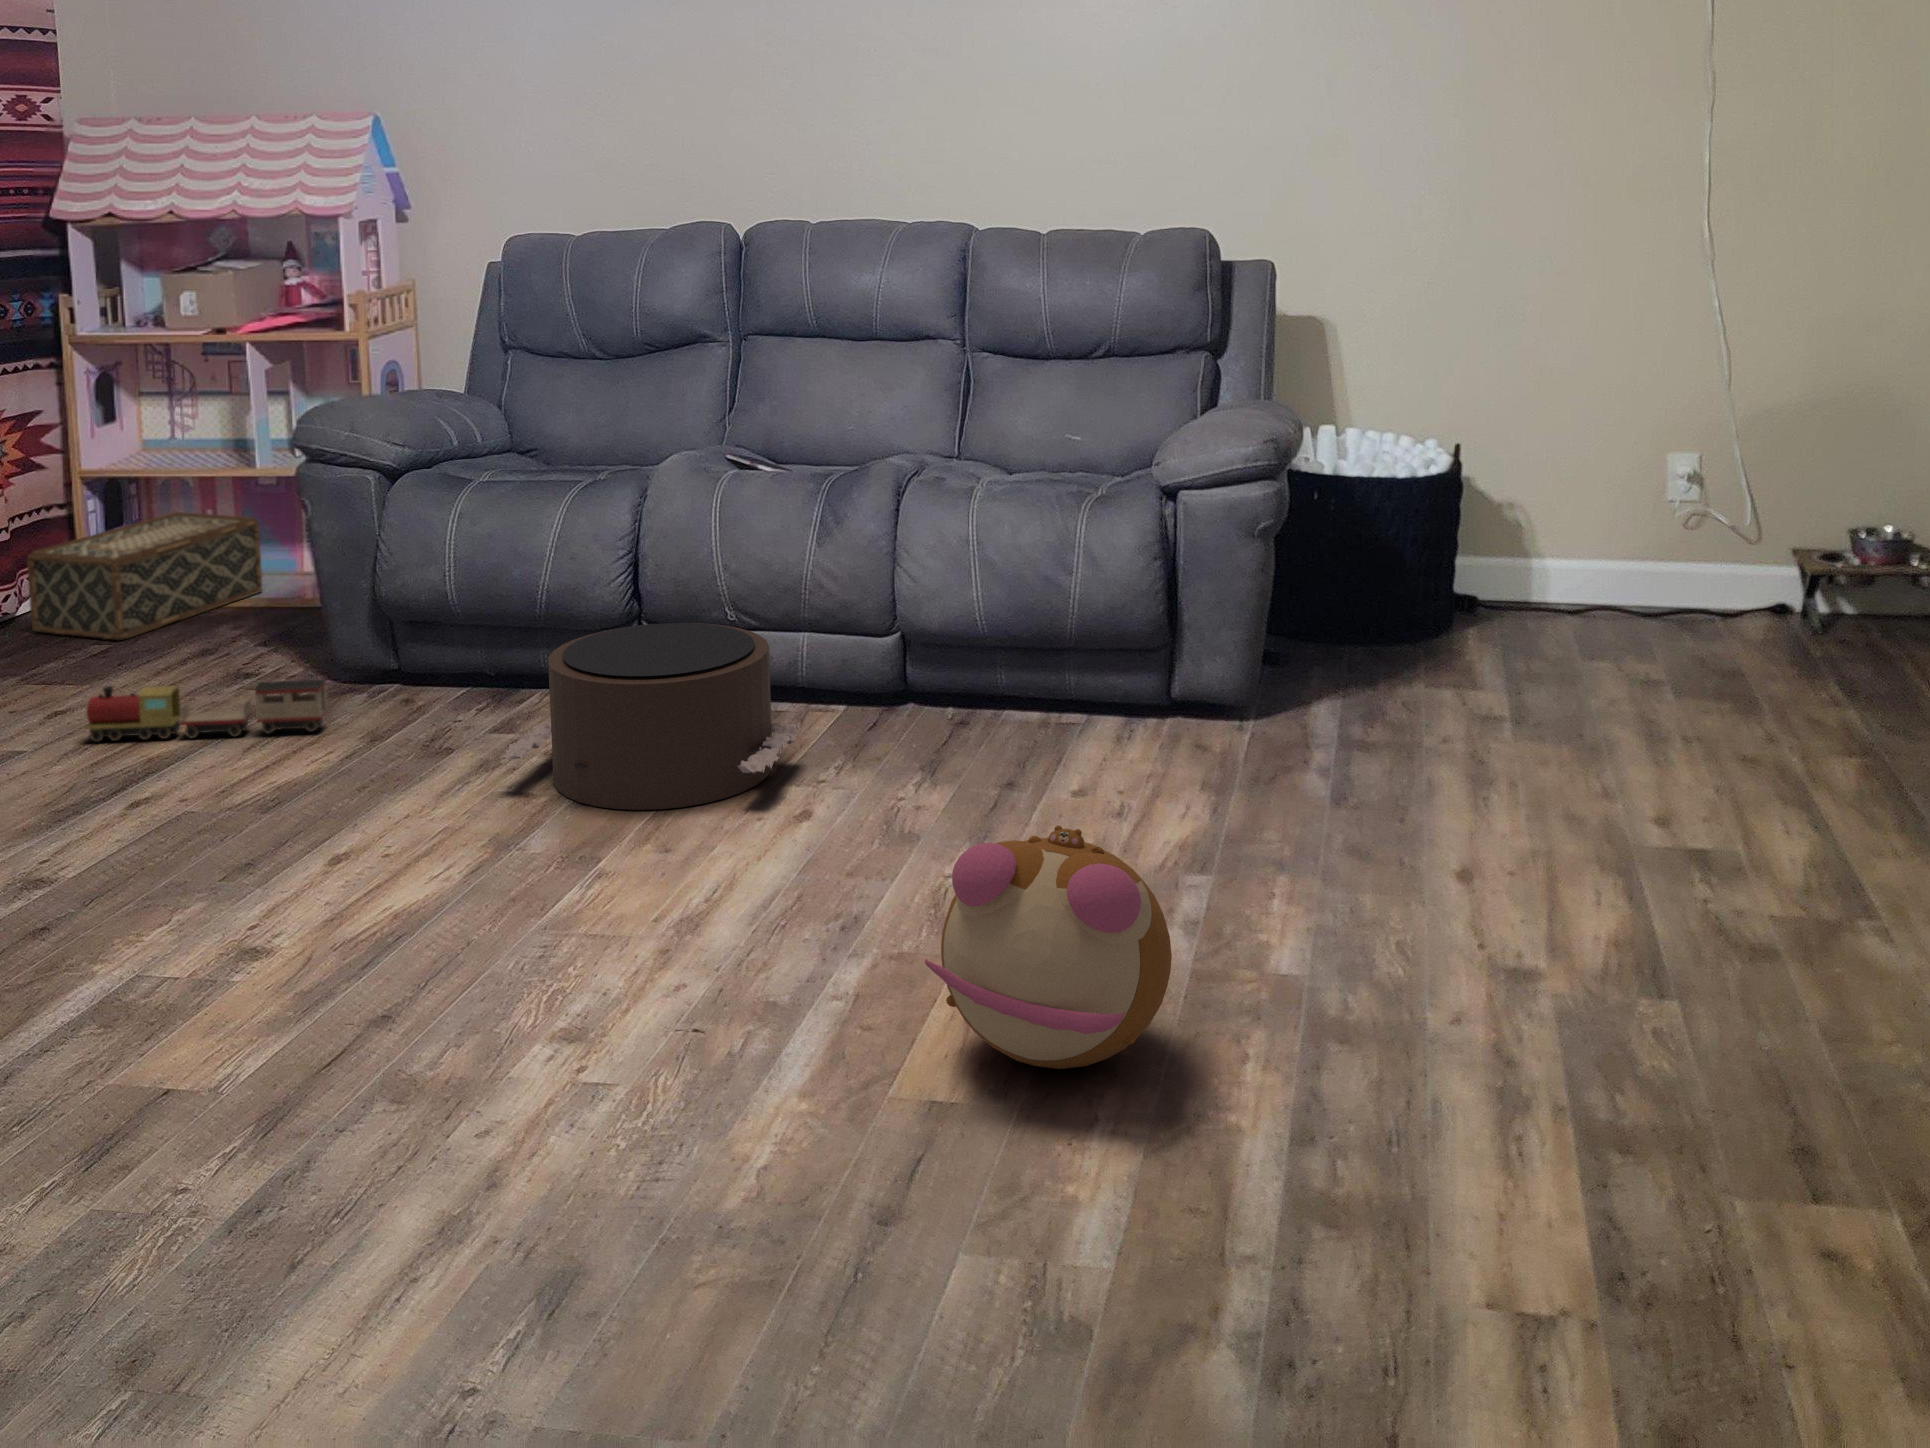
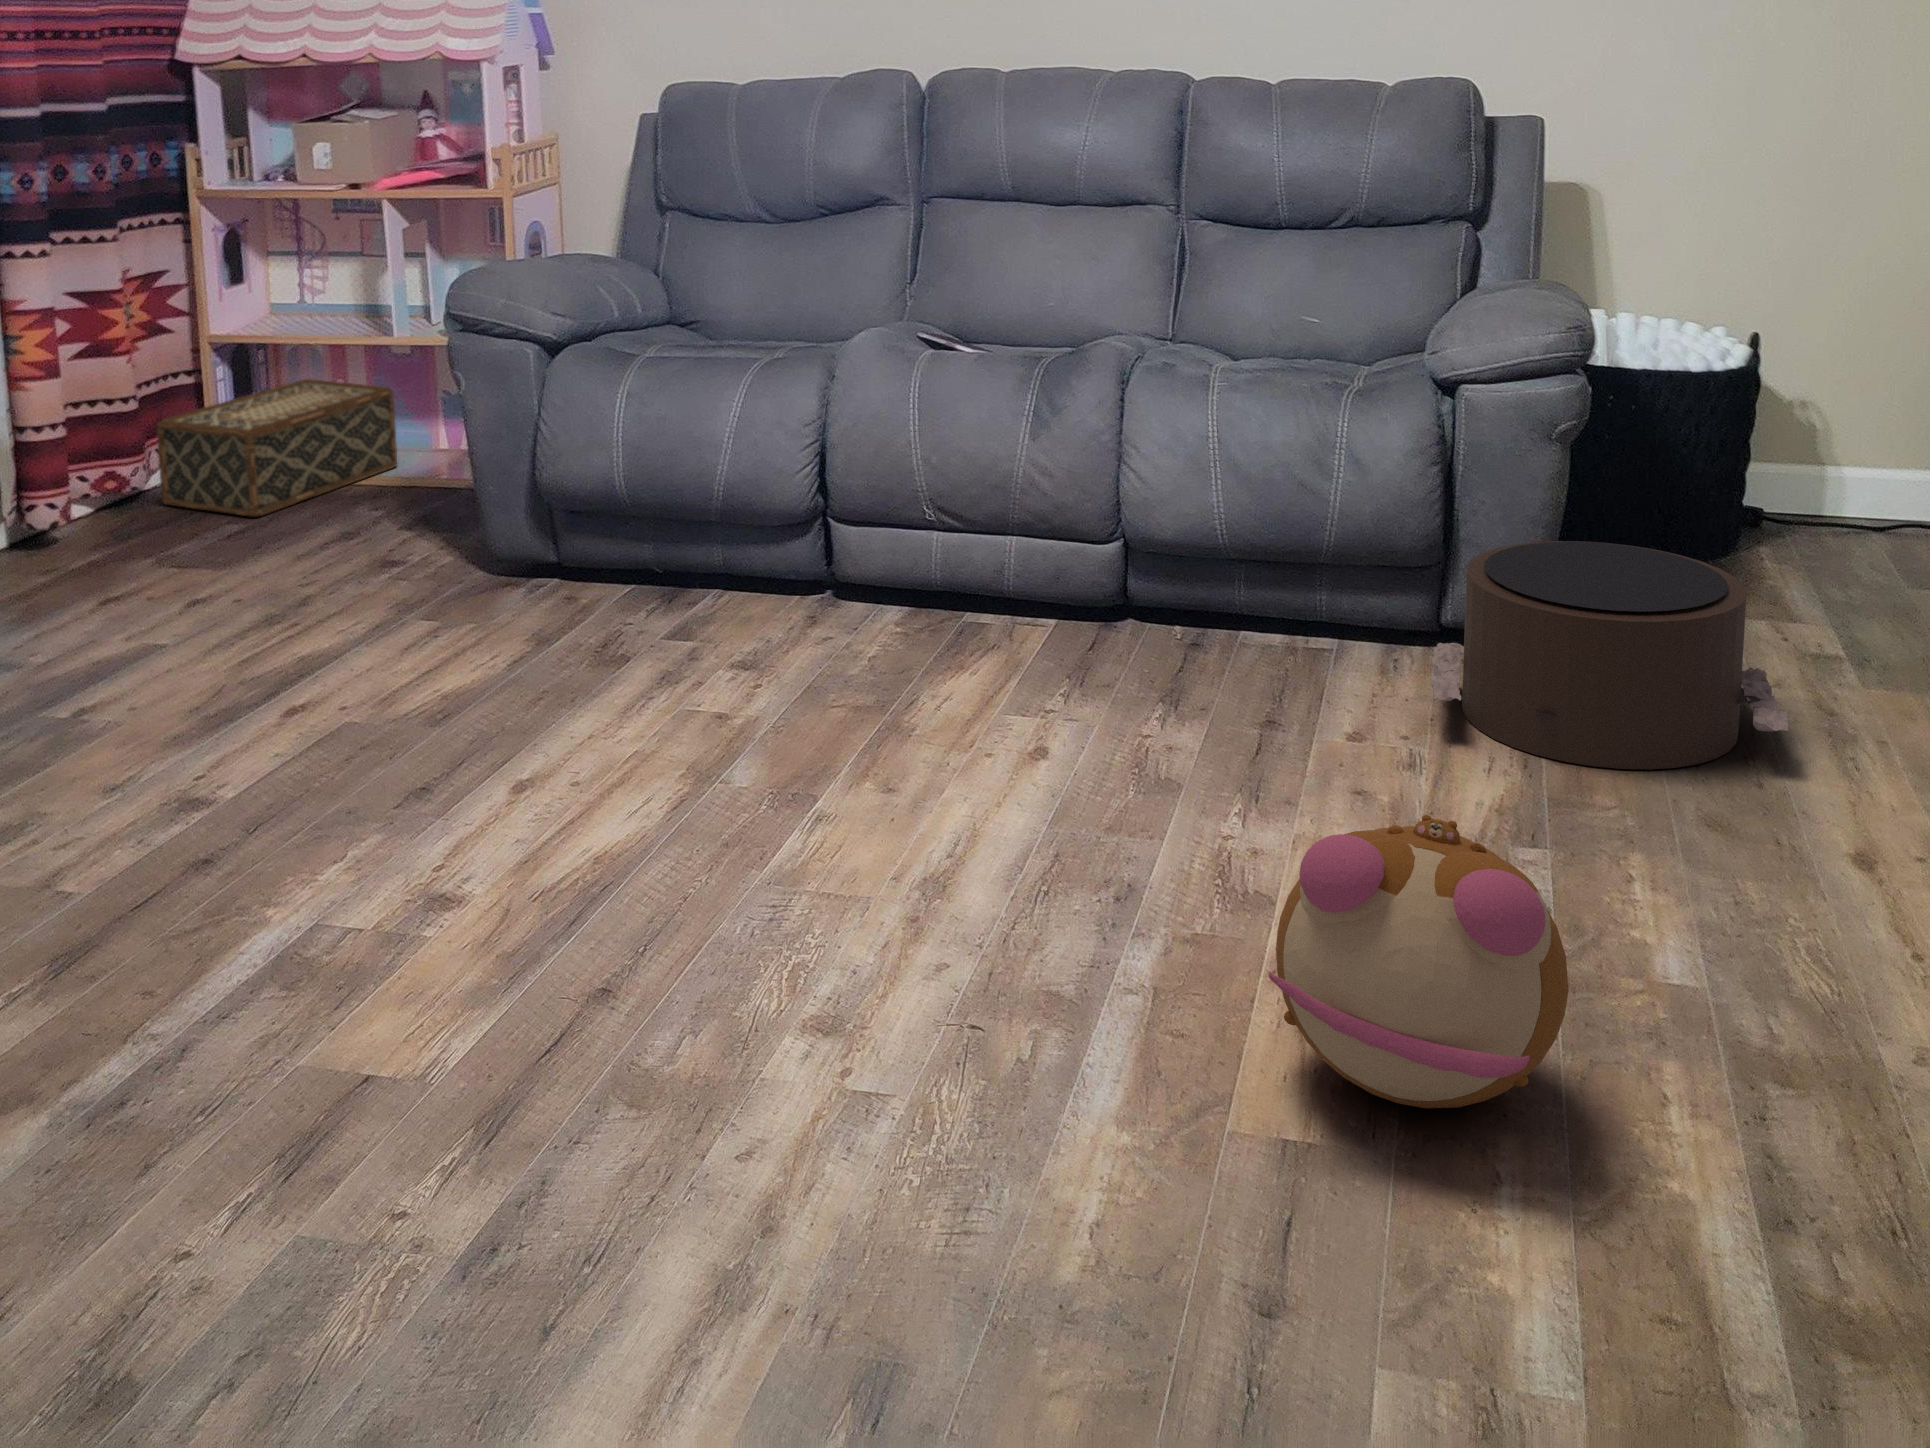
pouf: present [503,623,799,810] -> present [1431,541,1788,770]
toy train: present [84,680,327,742] -> none [229,574,488,634]

